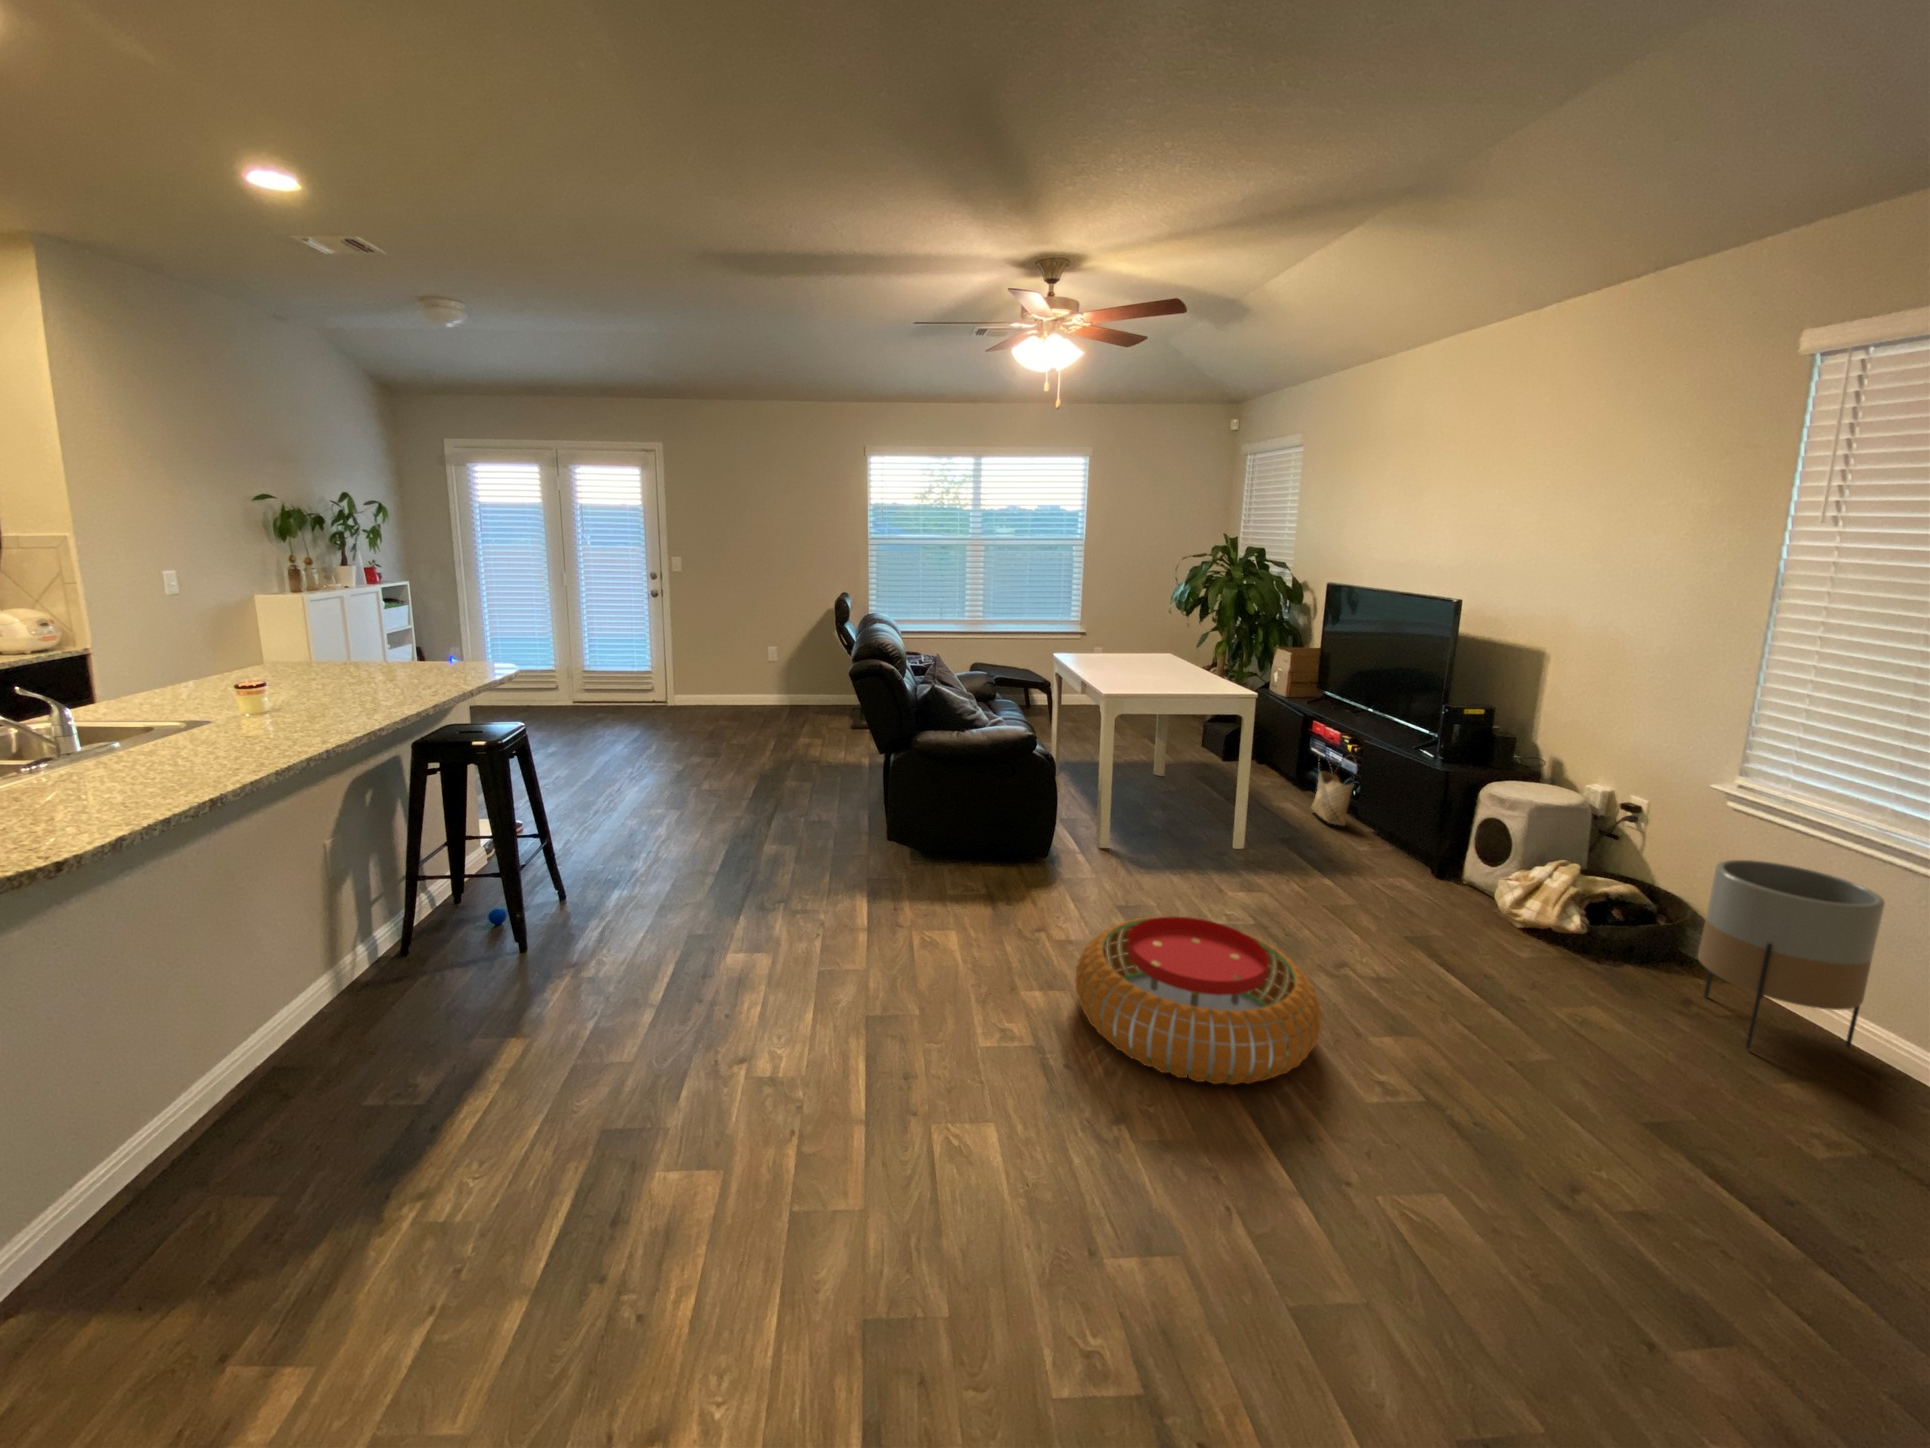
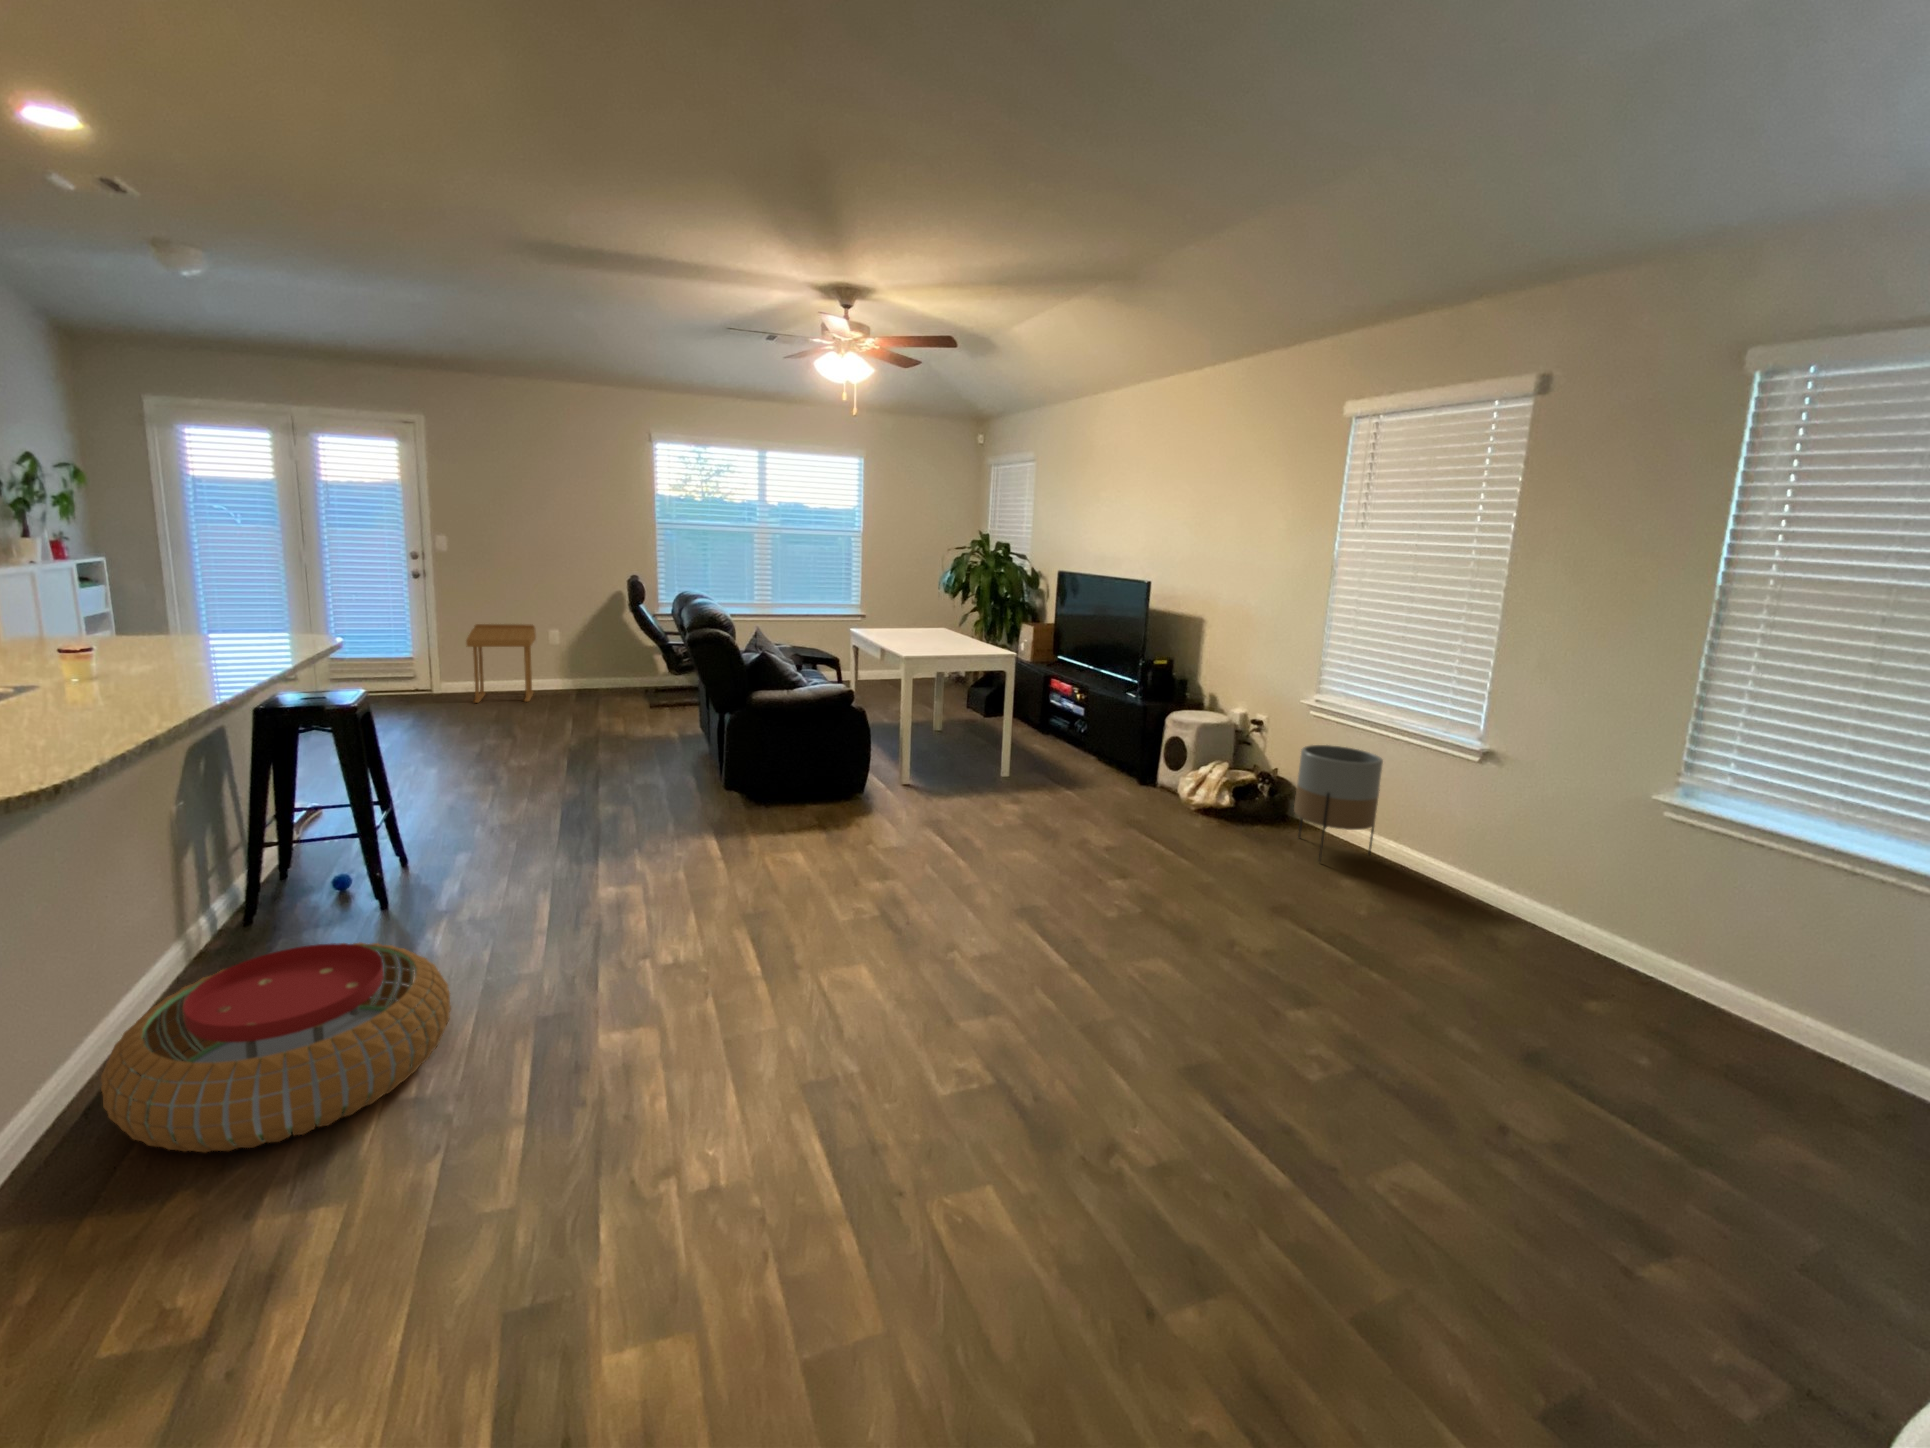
side table: none [684,640,750,718] -> present [466,624,536,703]
woven basket: present [1311,765,1353,826] -> none [1055,701,1086,757]
pouf: present [1075,917,1322,1085] -> present [101,943,451,1152]

